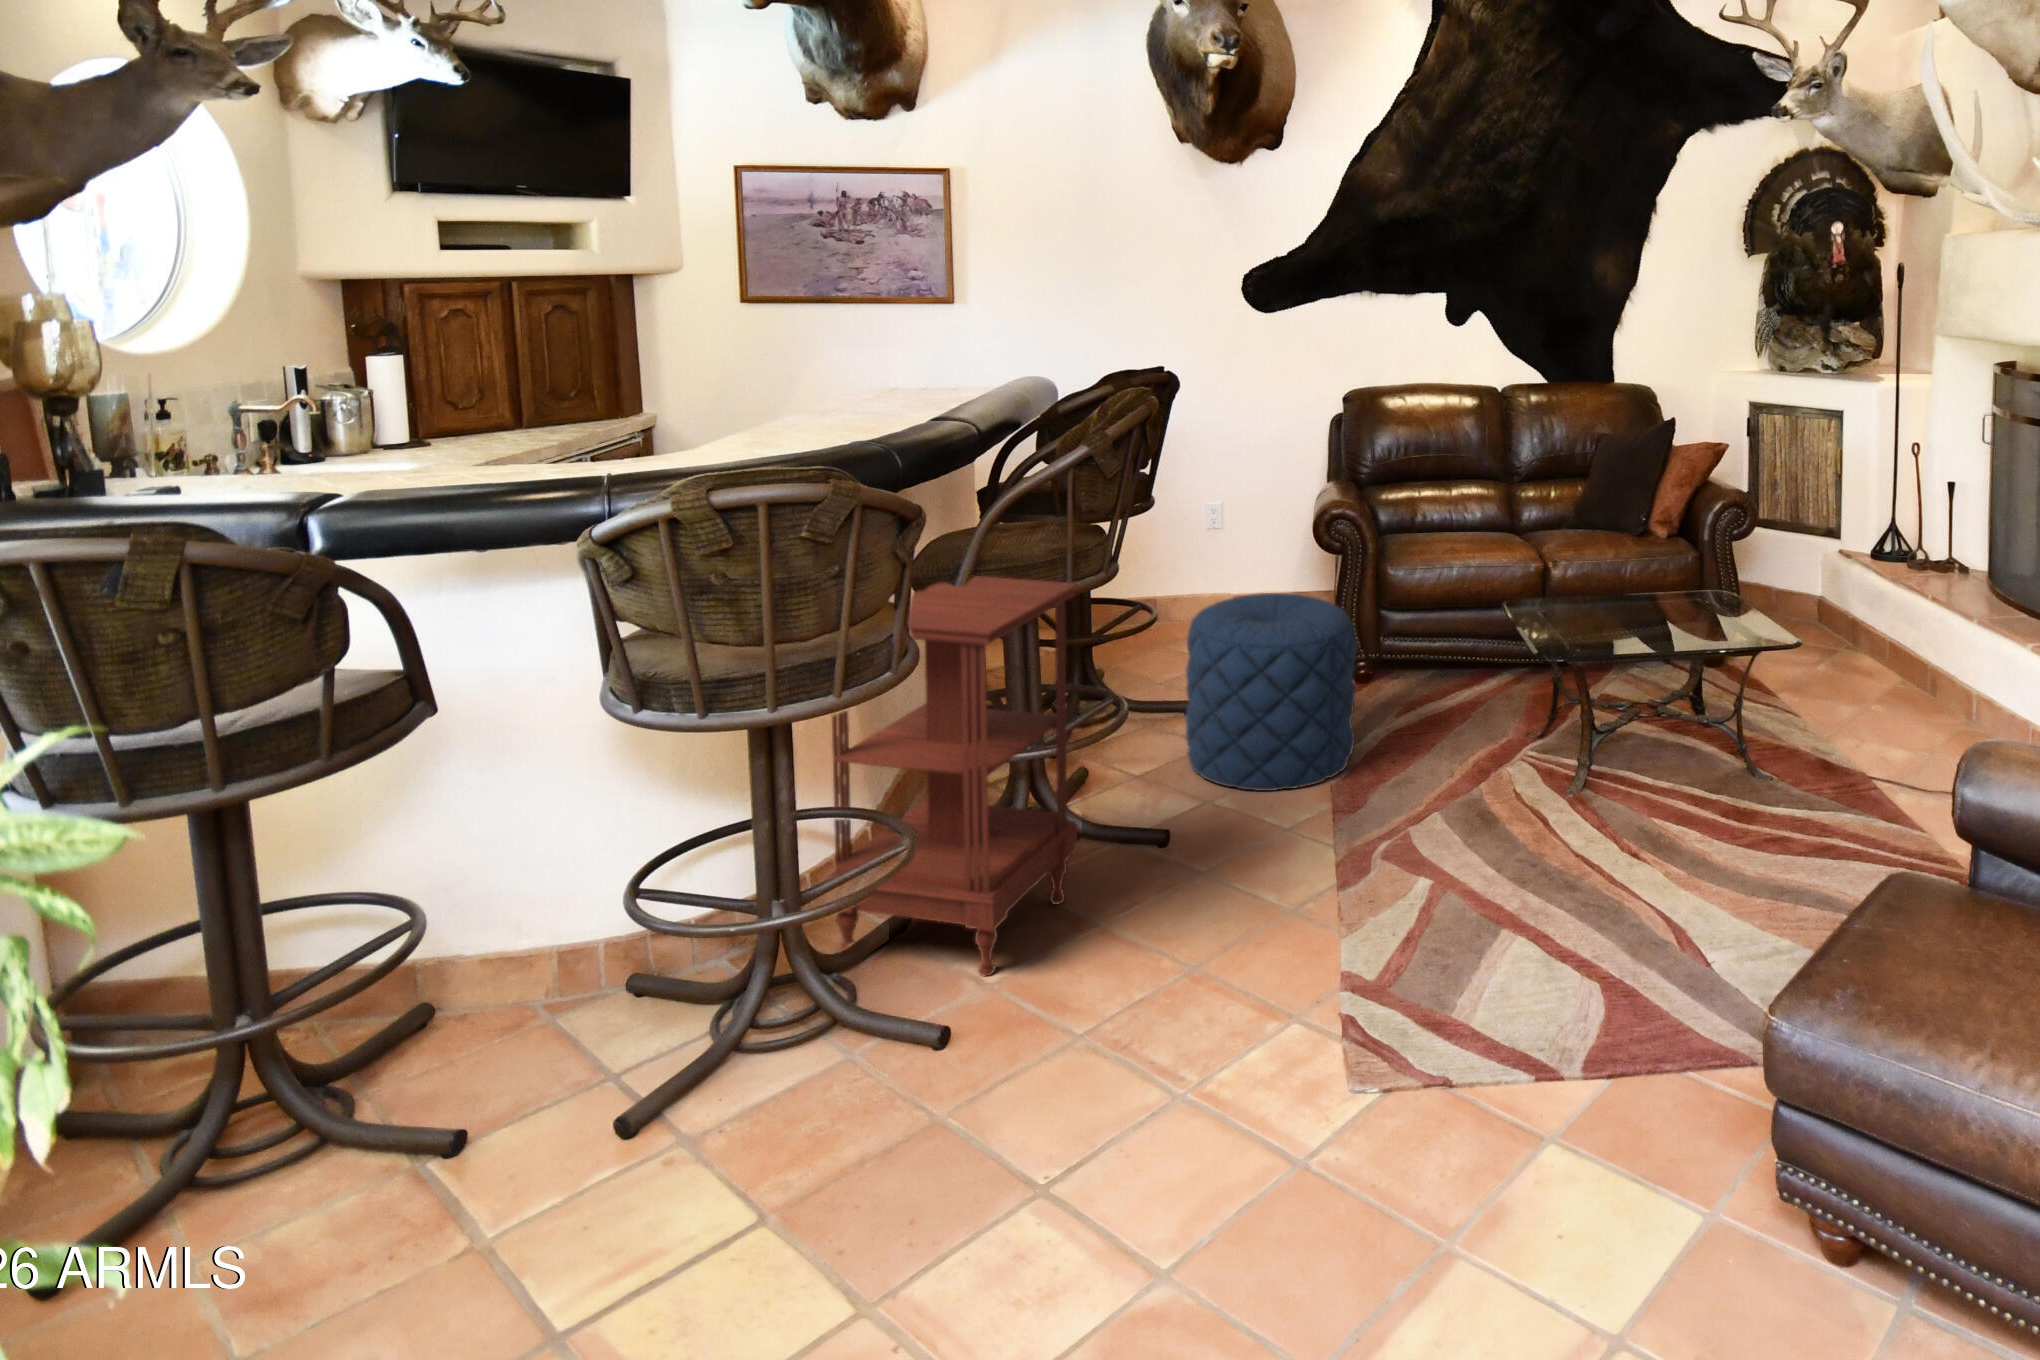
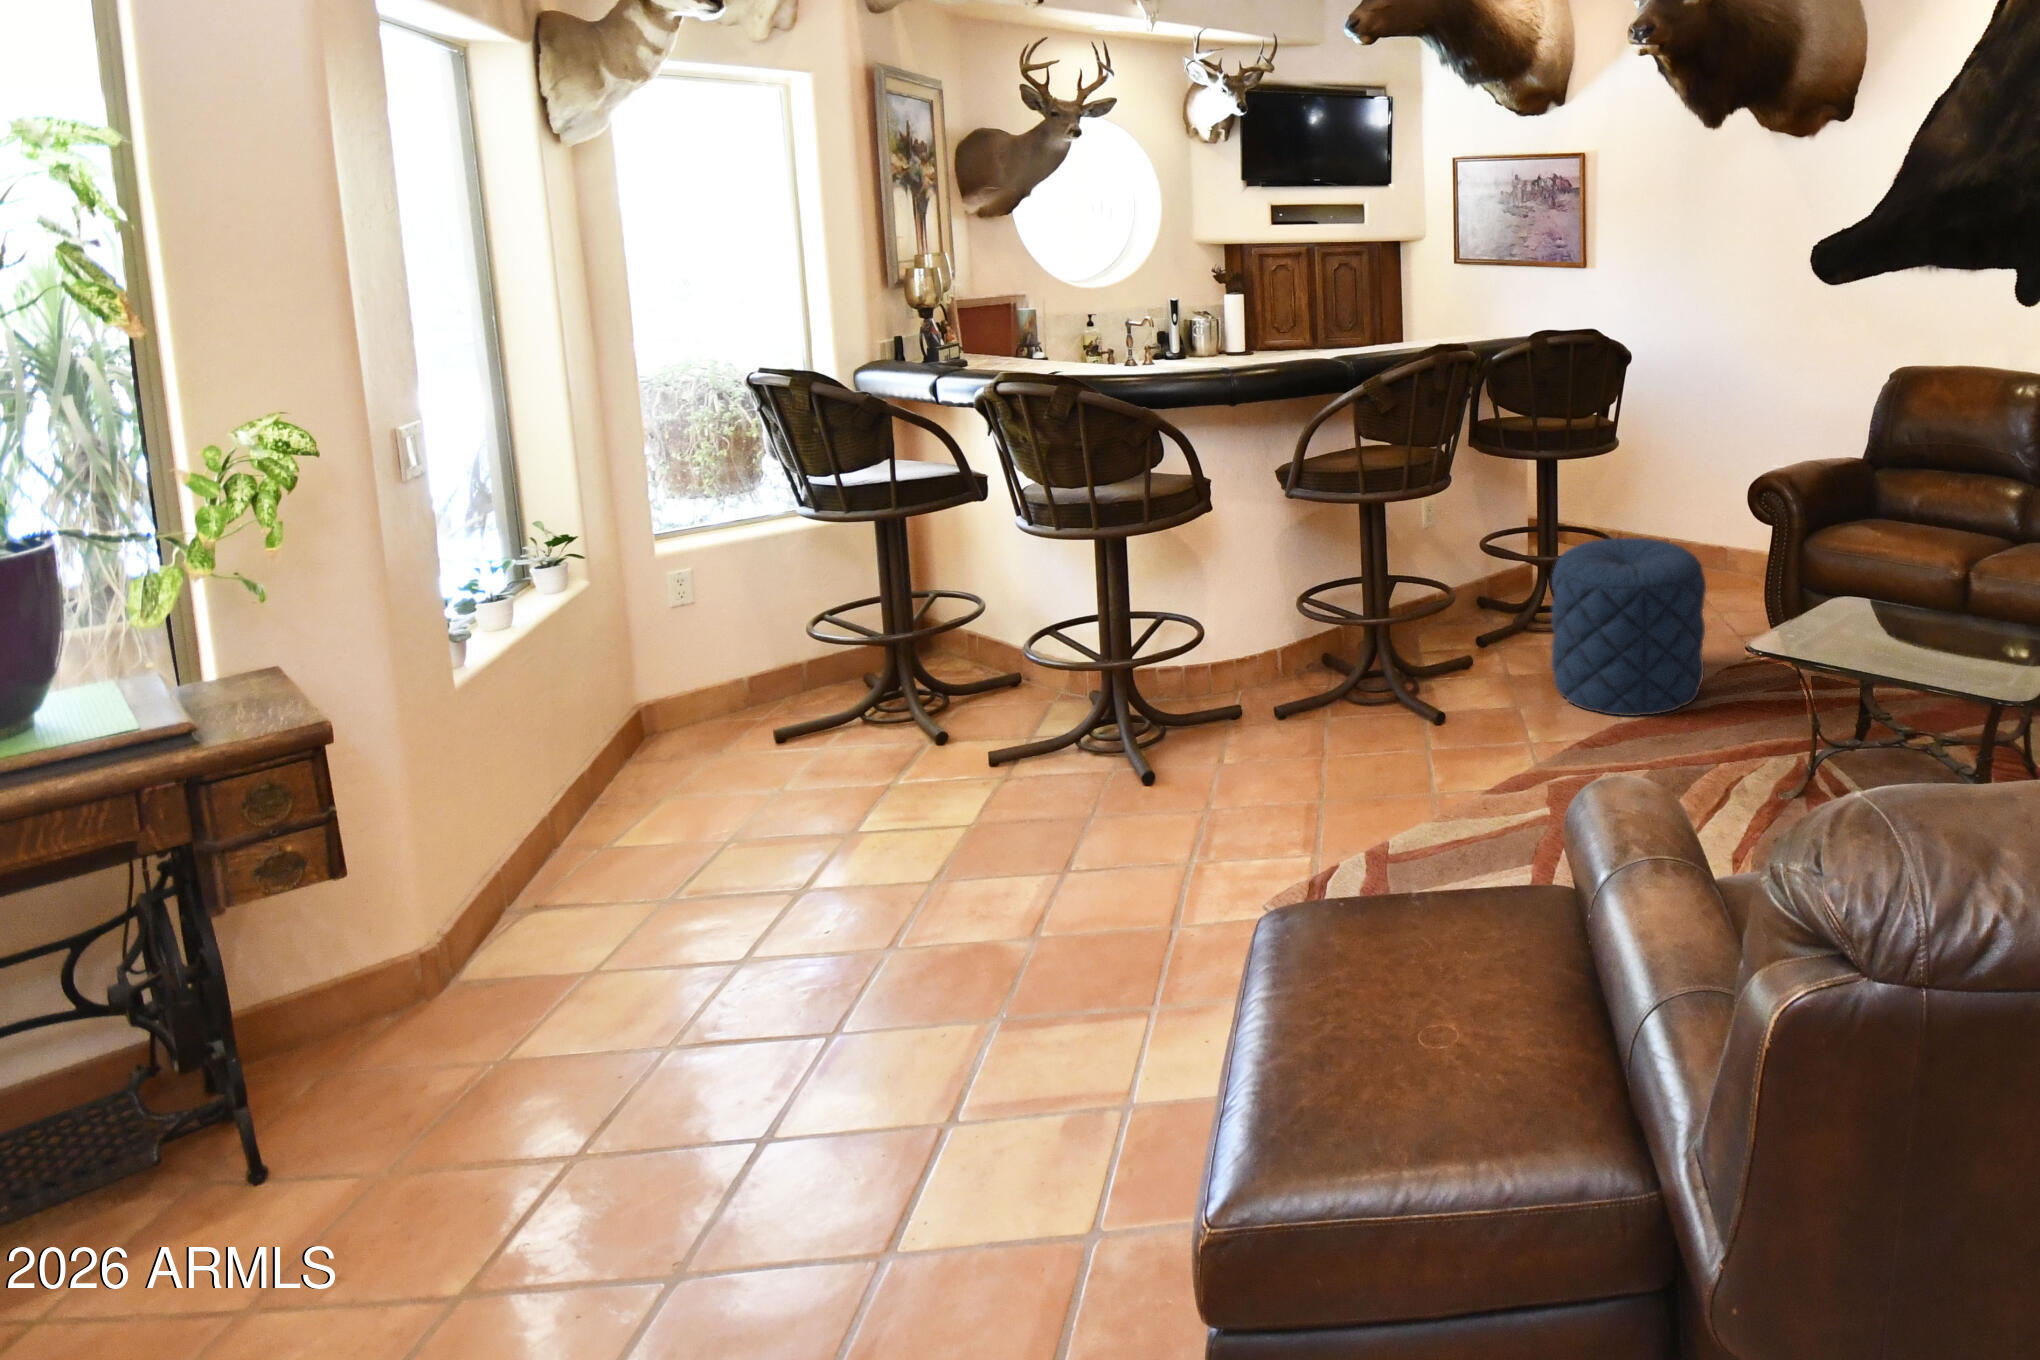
side table: present [827,576,1078,976] -> none [1168,468,1351,763]

